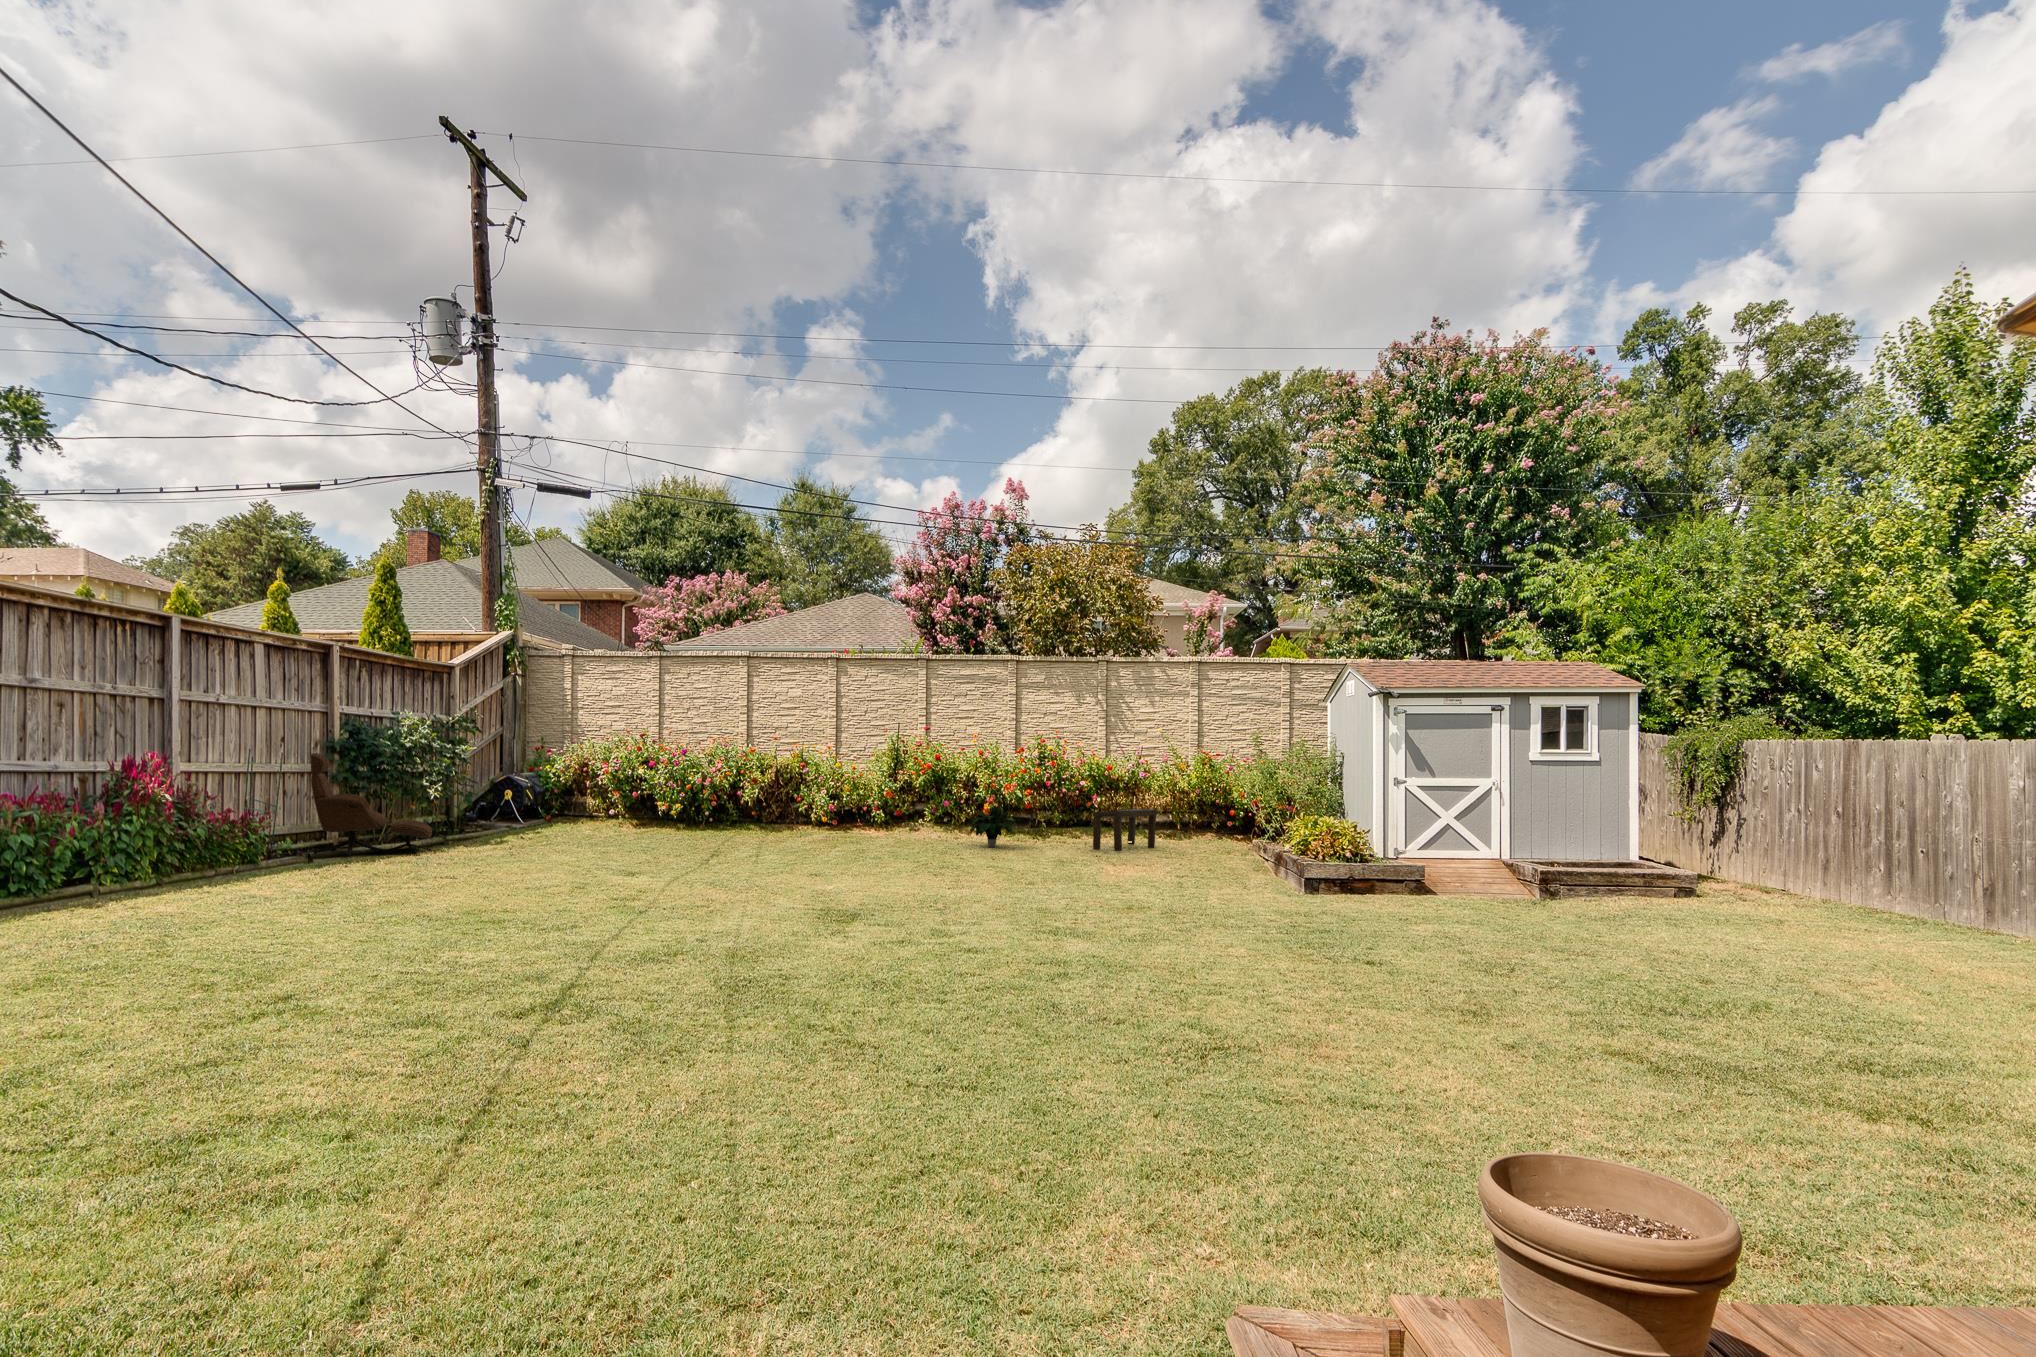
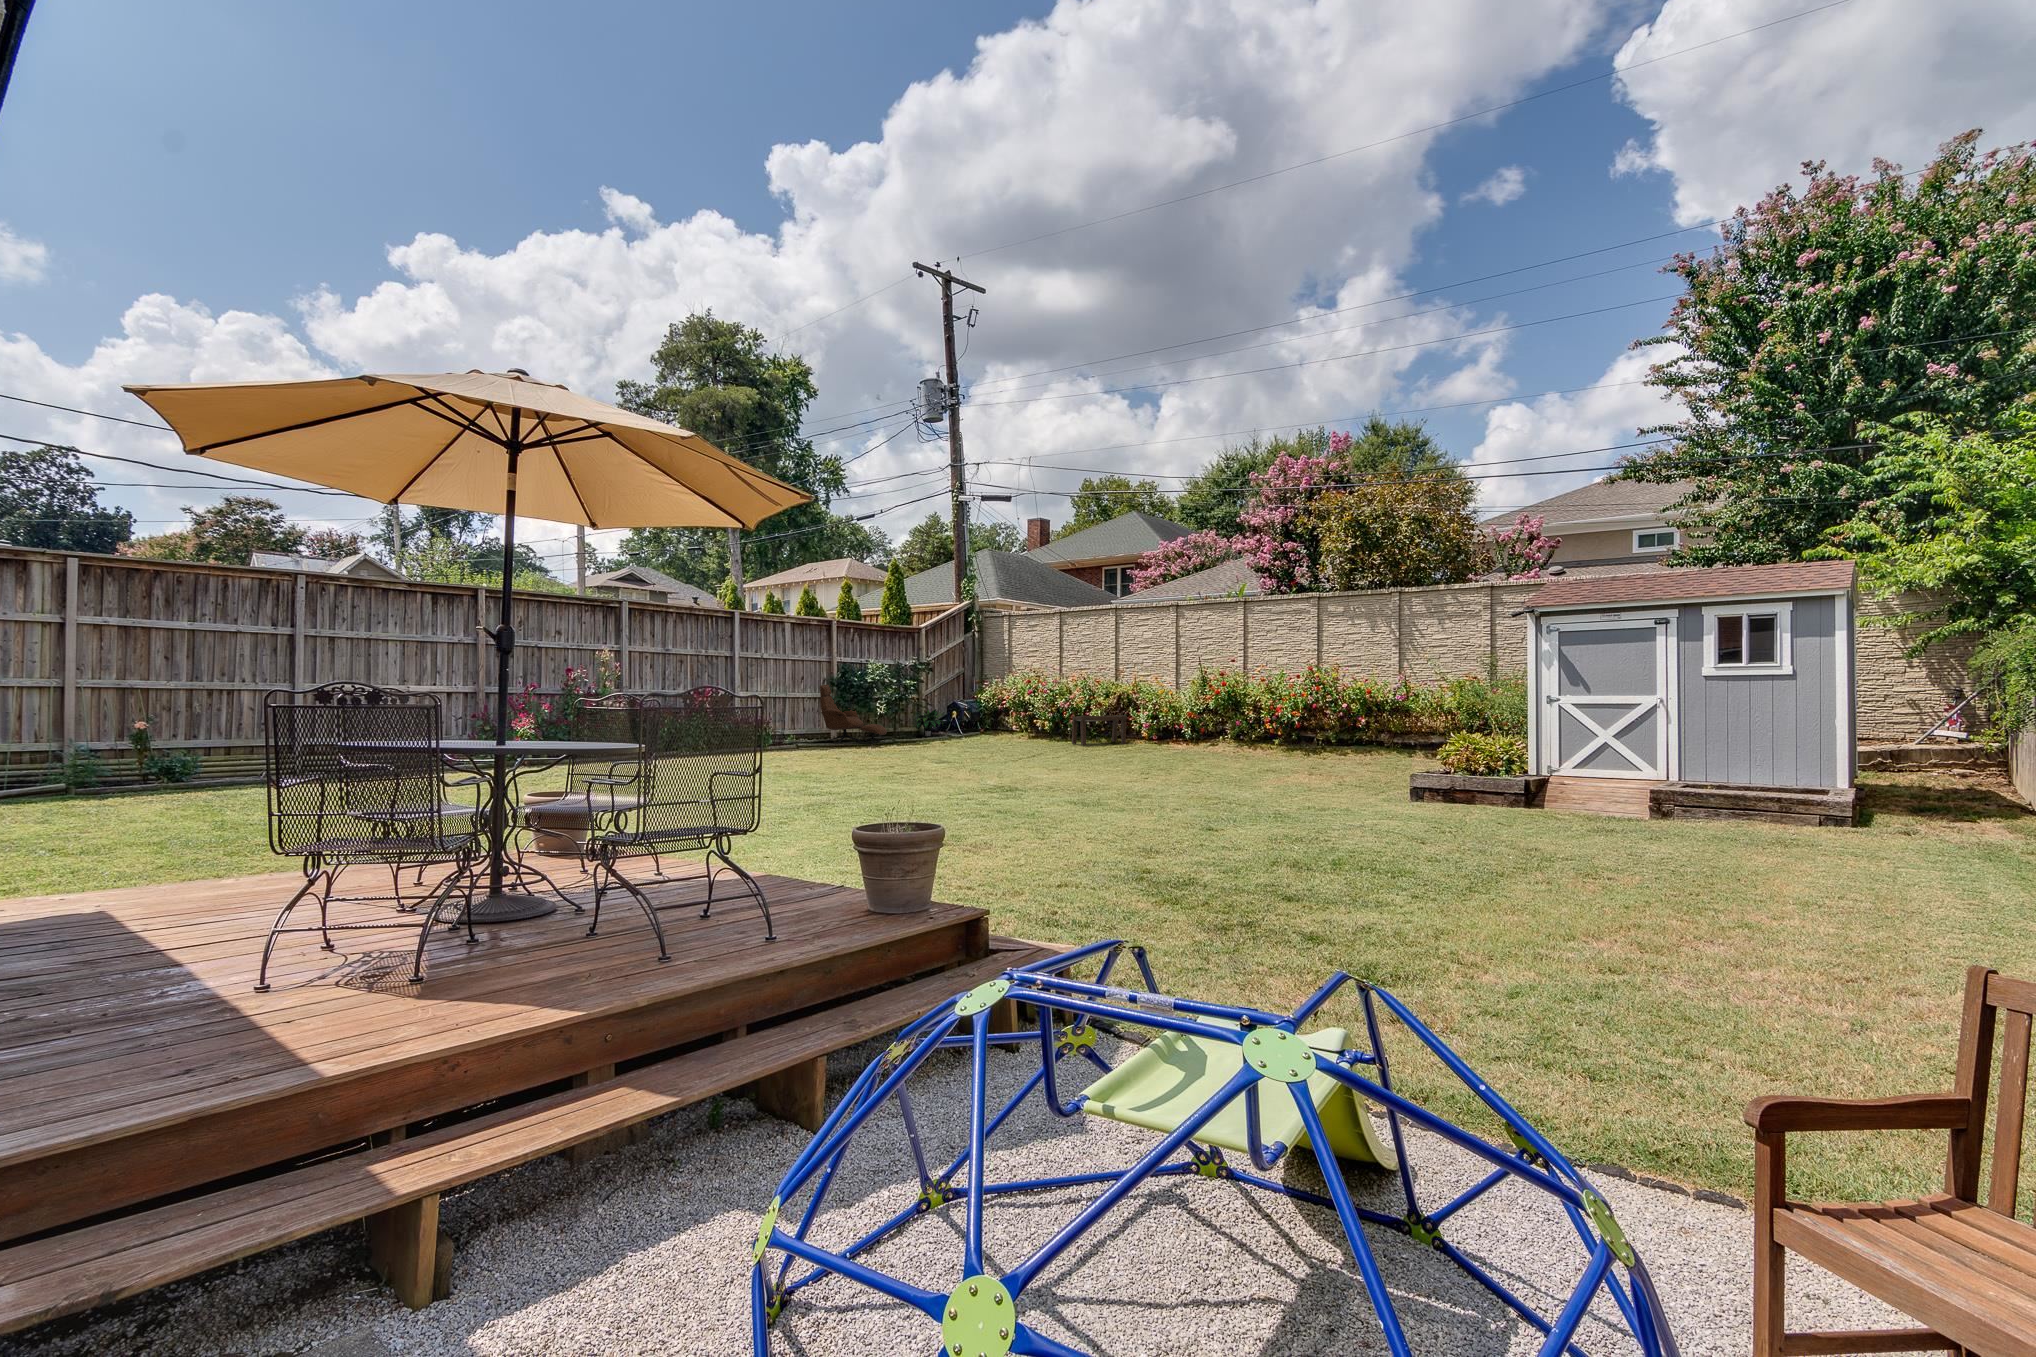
potted plant: present [969,804,1020,847] -> present [914,709,944,736]
bench: present [1093,809,1157,851] -> present [1072,716,1127,745]

